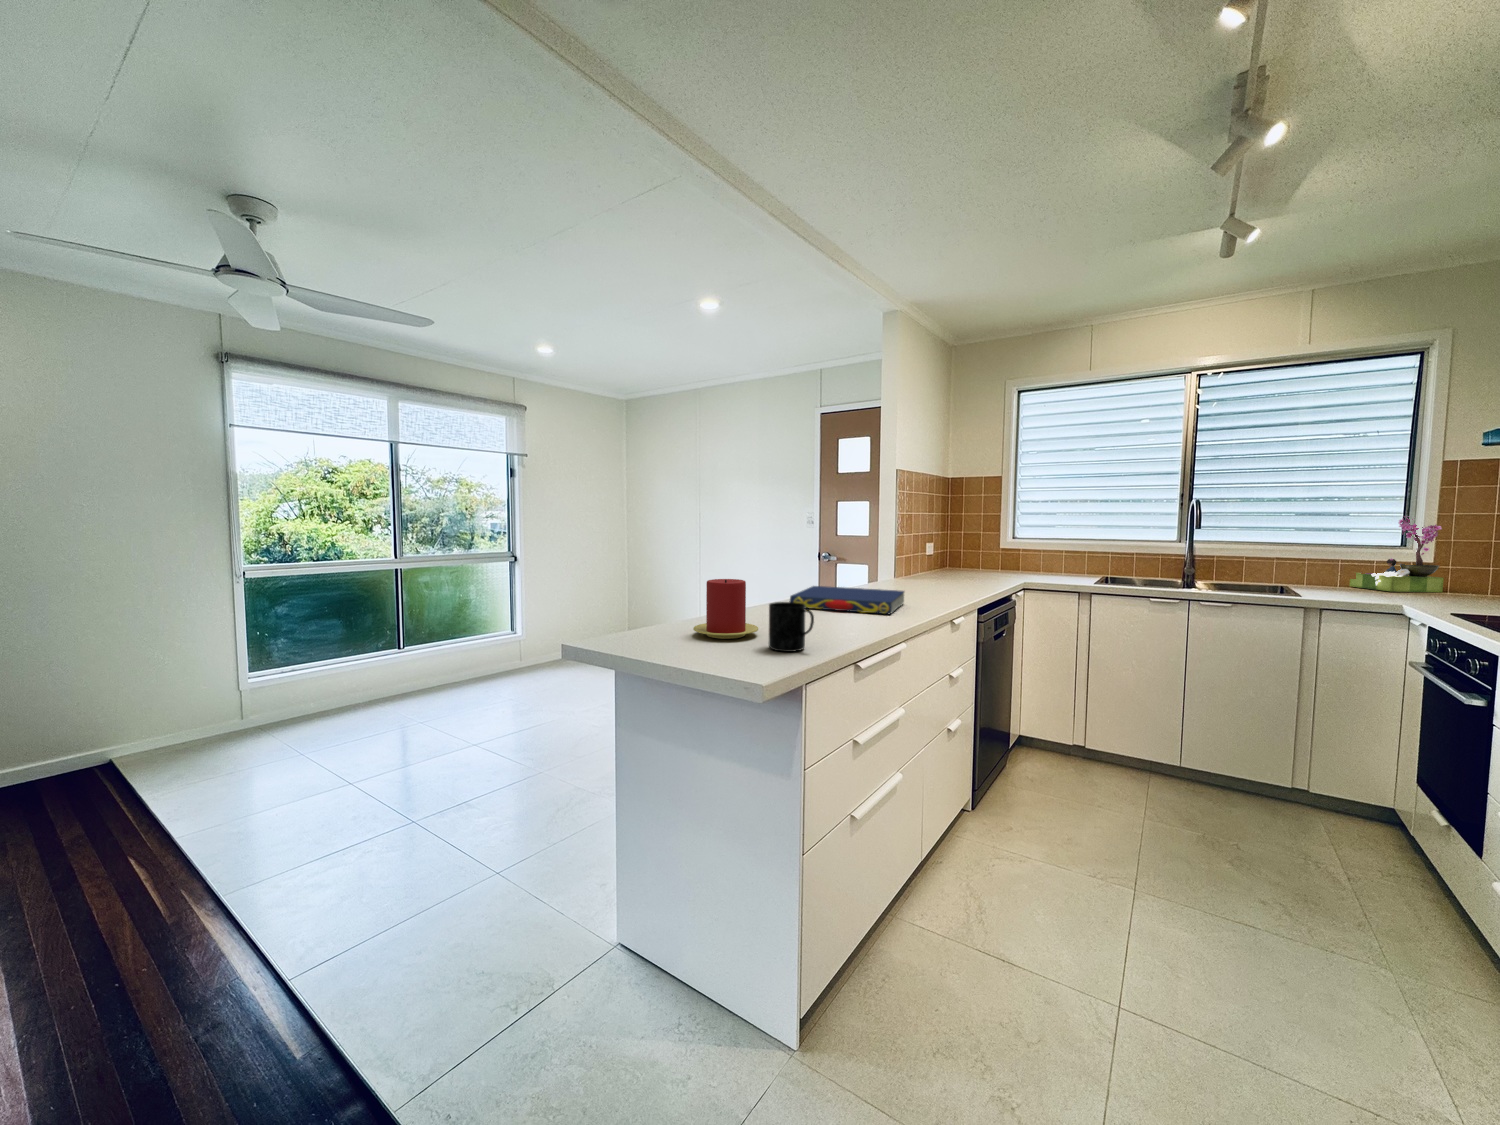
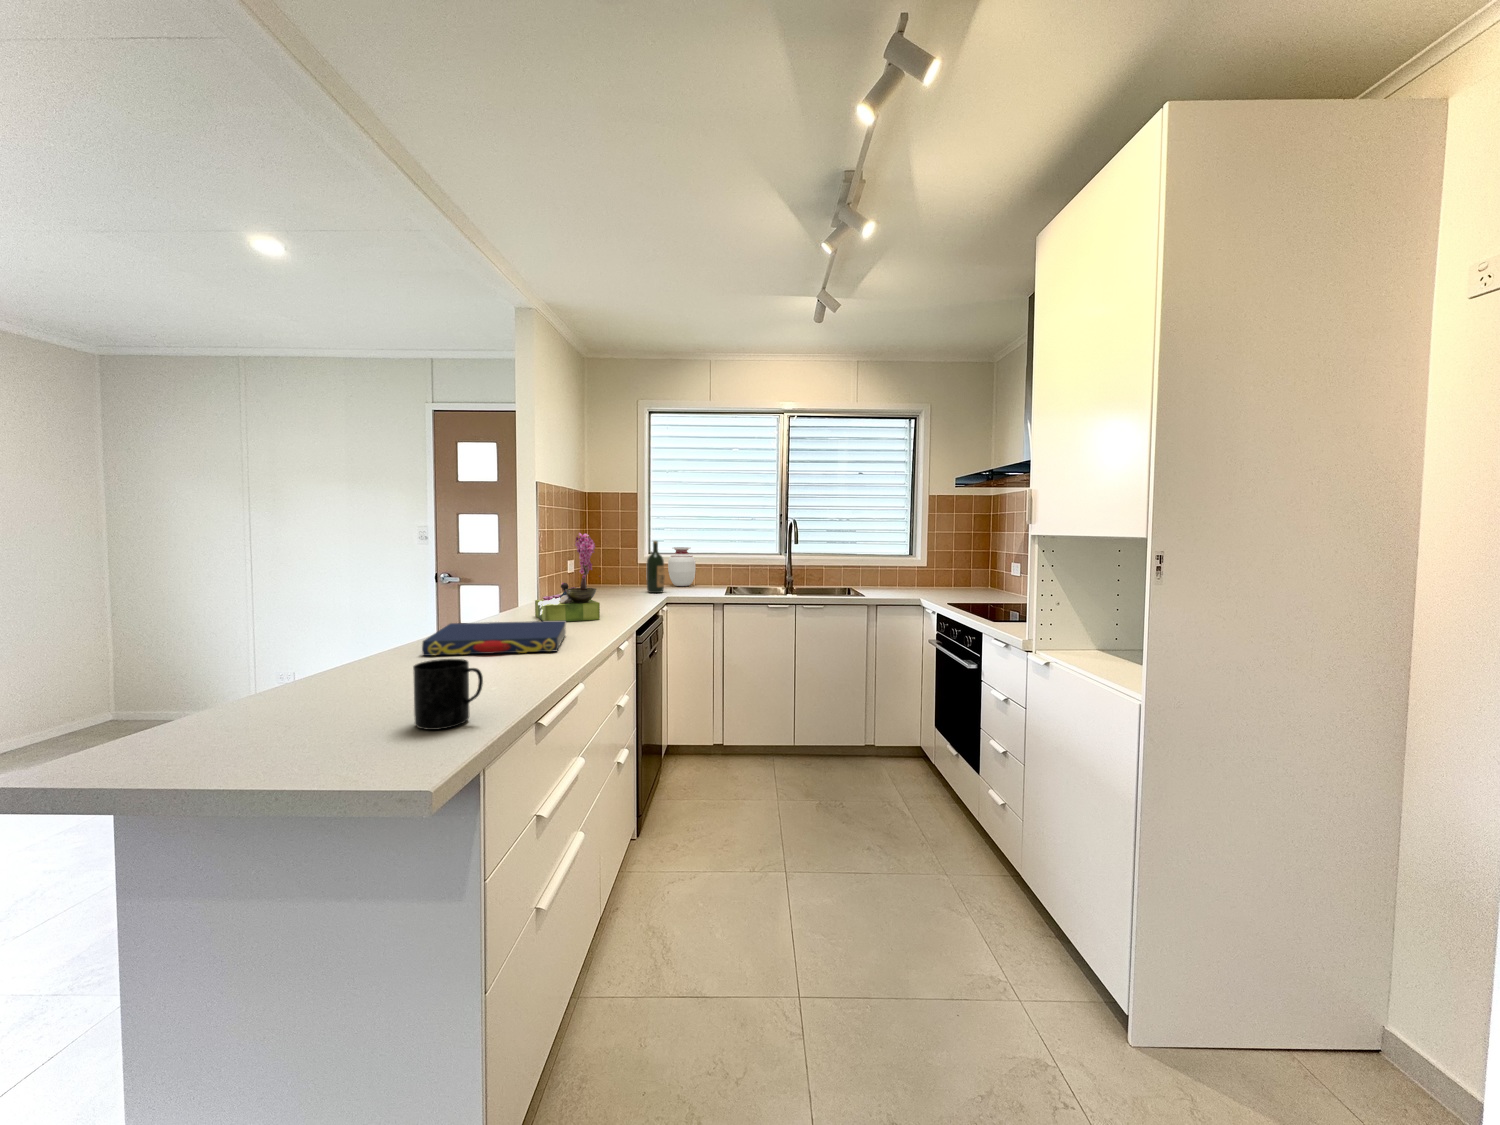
flower arrangement: present [1349,517,1444,592] -> present [535,533,600,622]
wine bottle: none [1003,524,1023,577] -> present [646,541,664,593]
vase: none [1031,532,1063,573] -> present [668,547,696,586]
candle: present [693,579,758,639] -> none [276,633,391,724]

